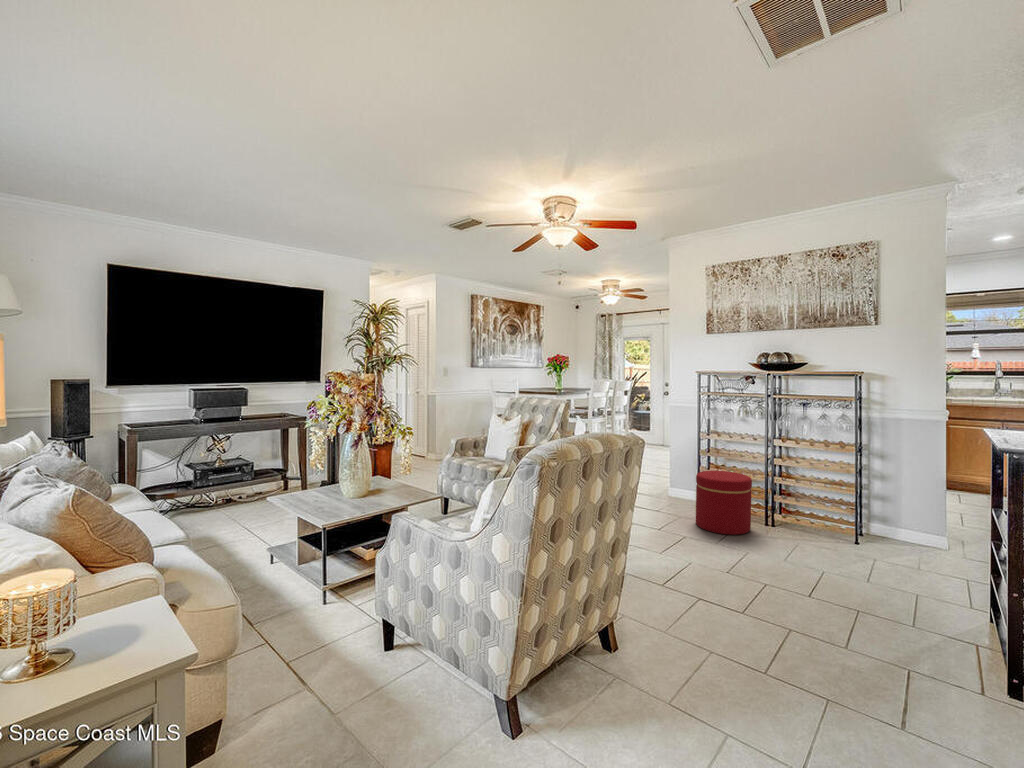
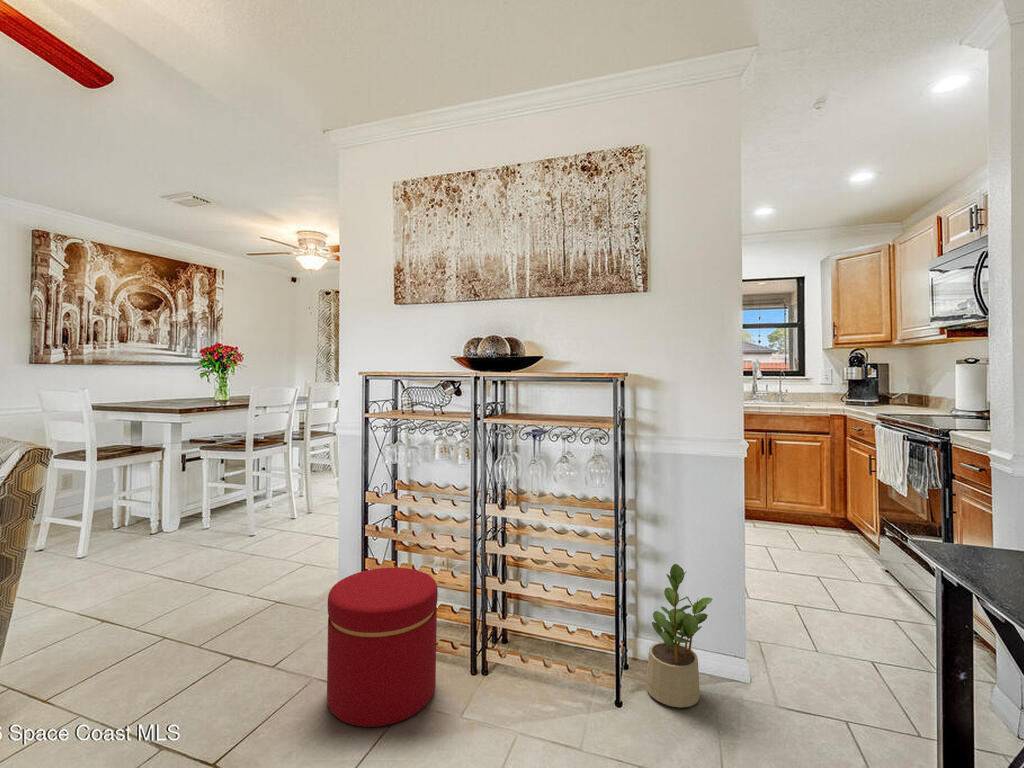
potted plant: none [876,476,921,550] -> present [646,564,713,708]

